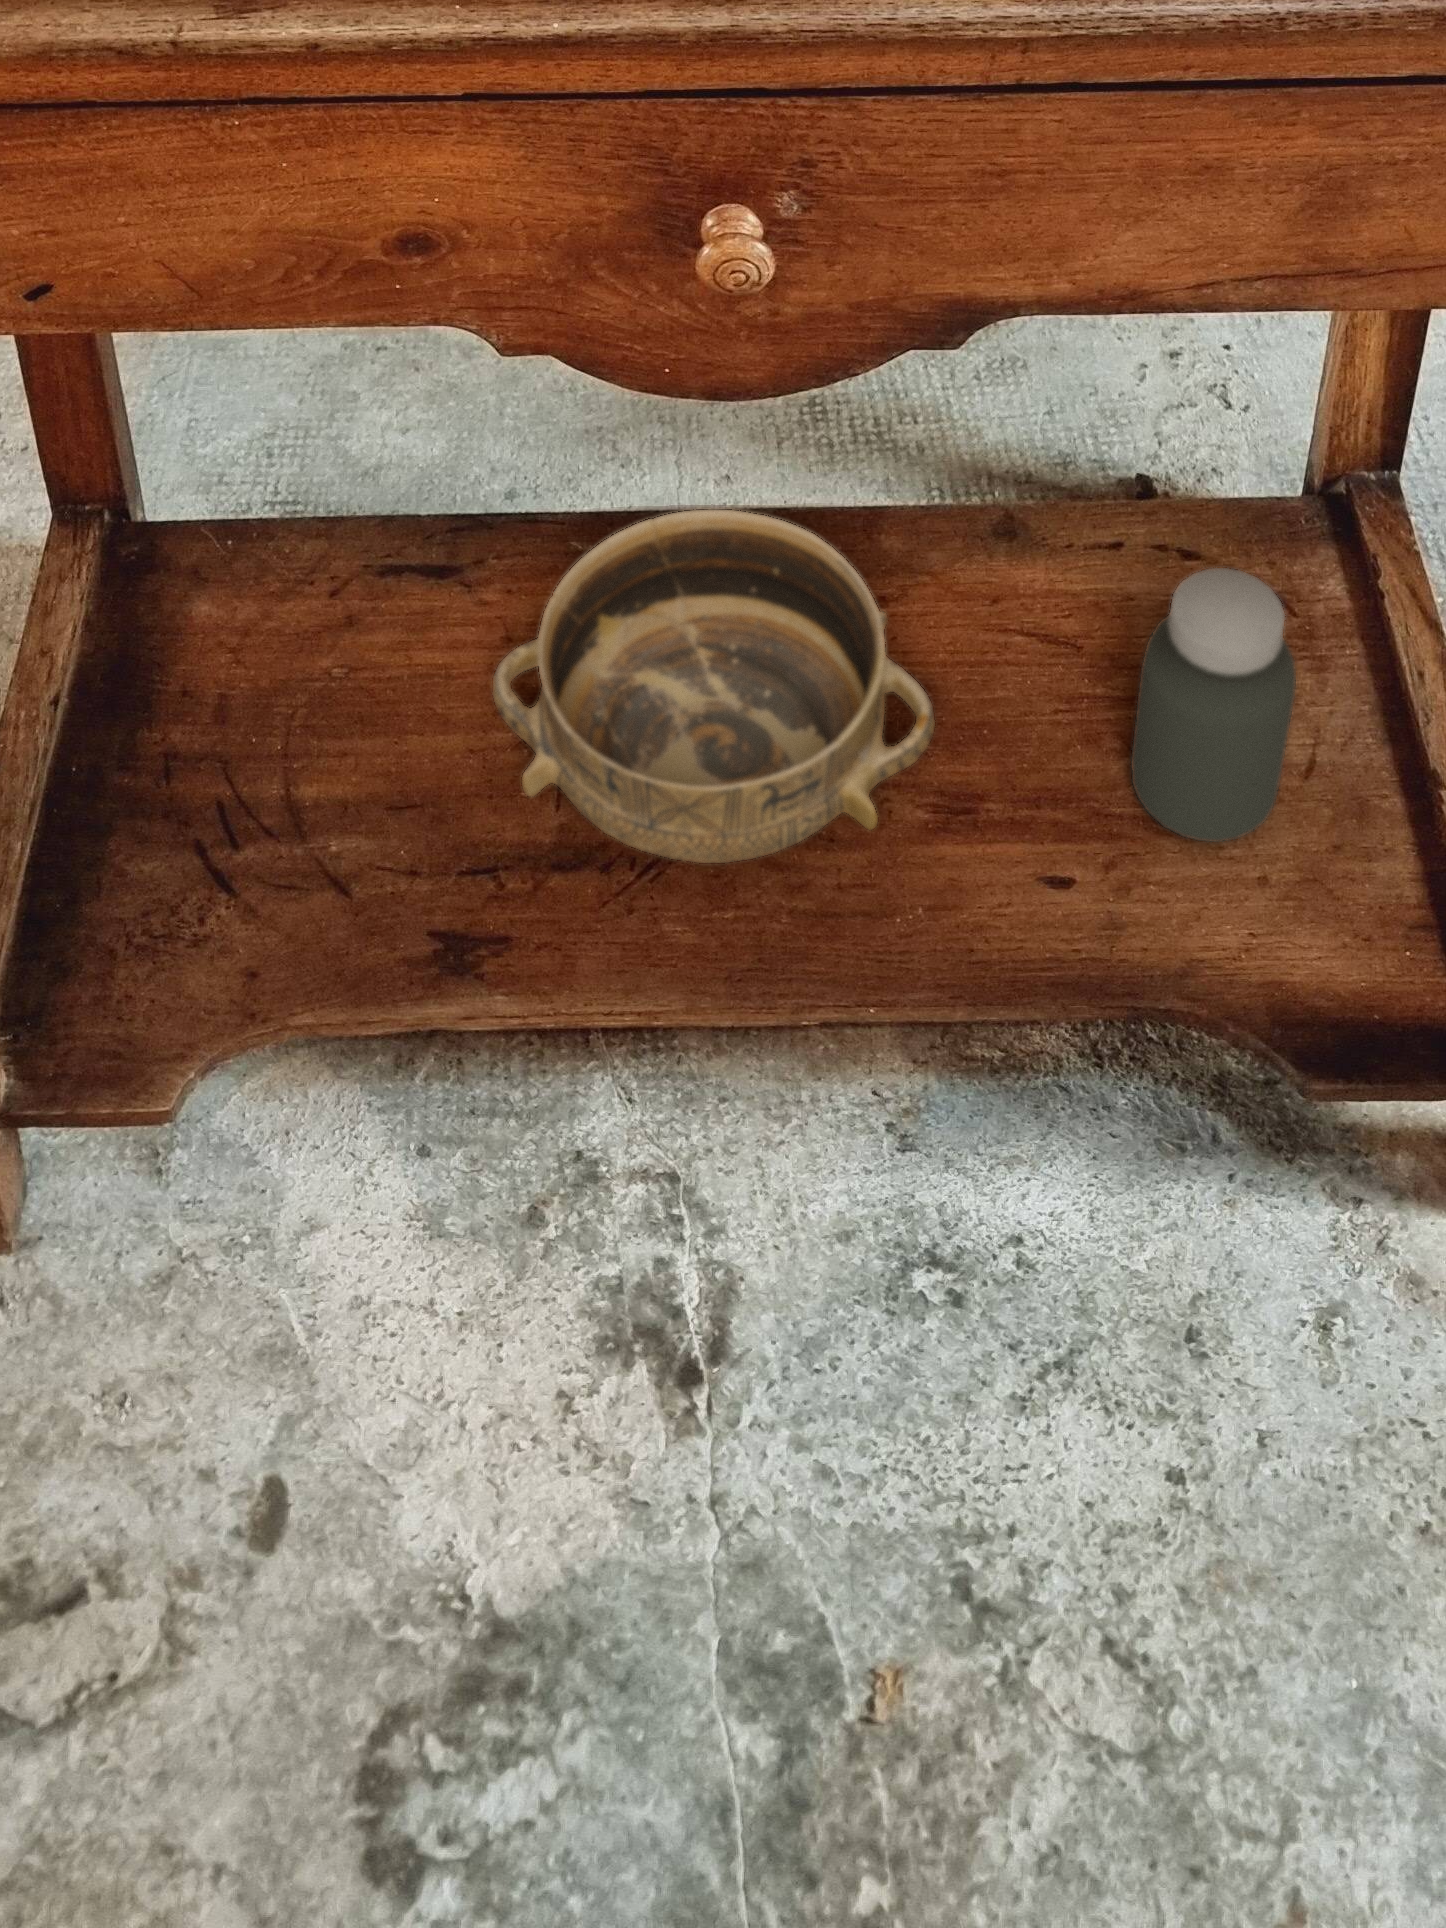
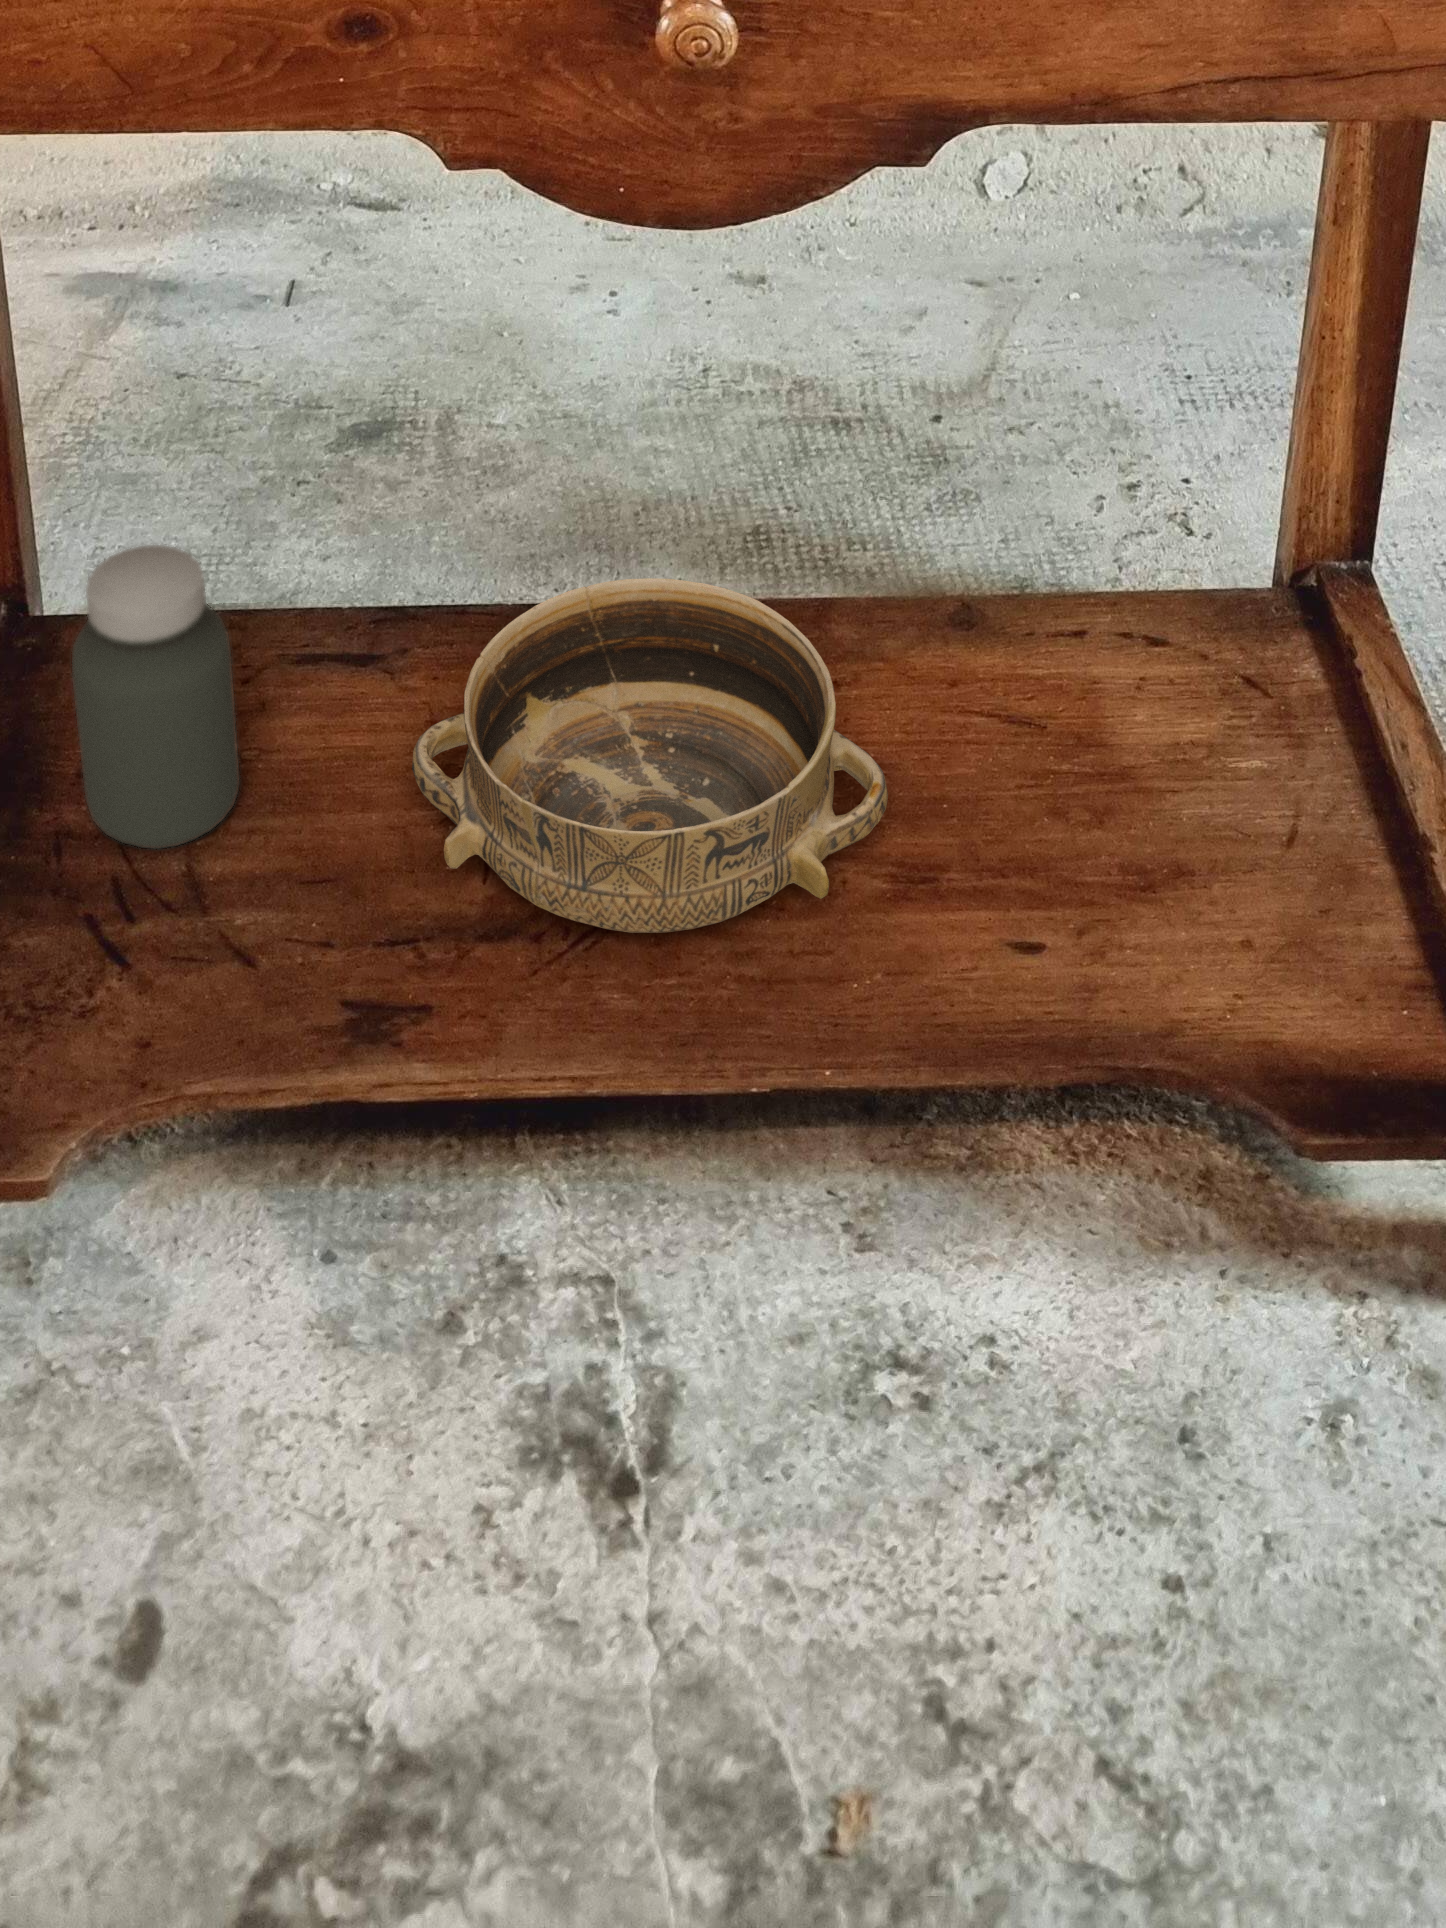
jar: present [1131,568,1296,842] -> present [72,545,239,849]

